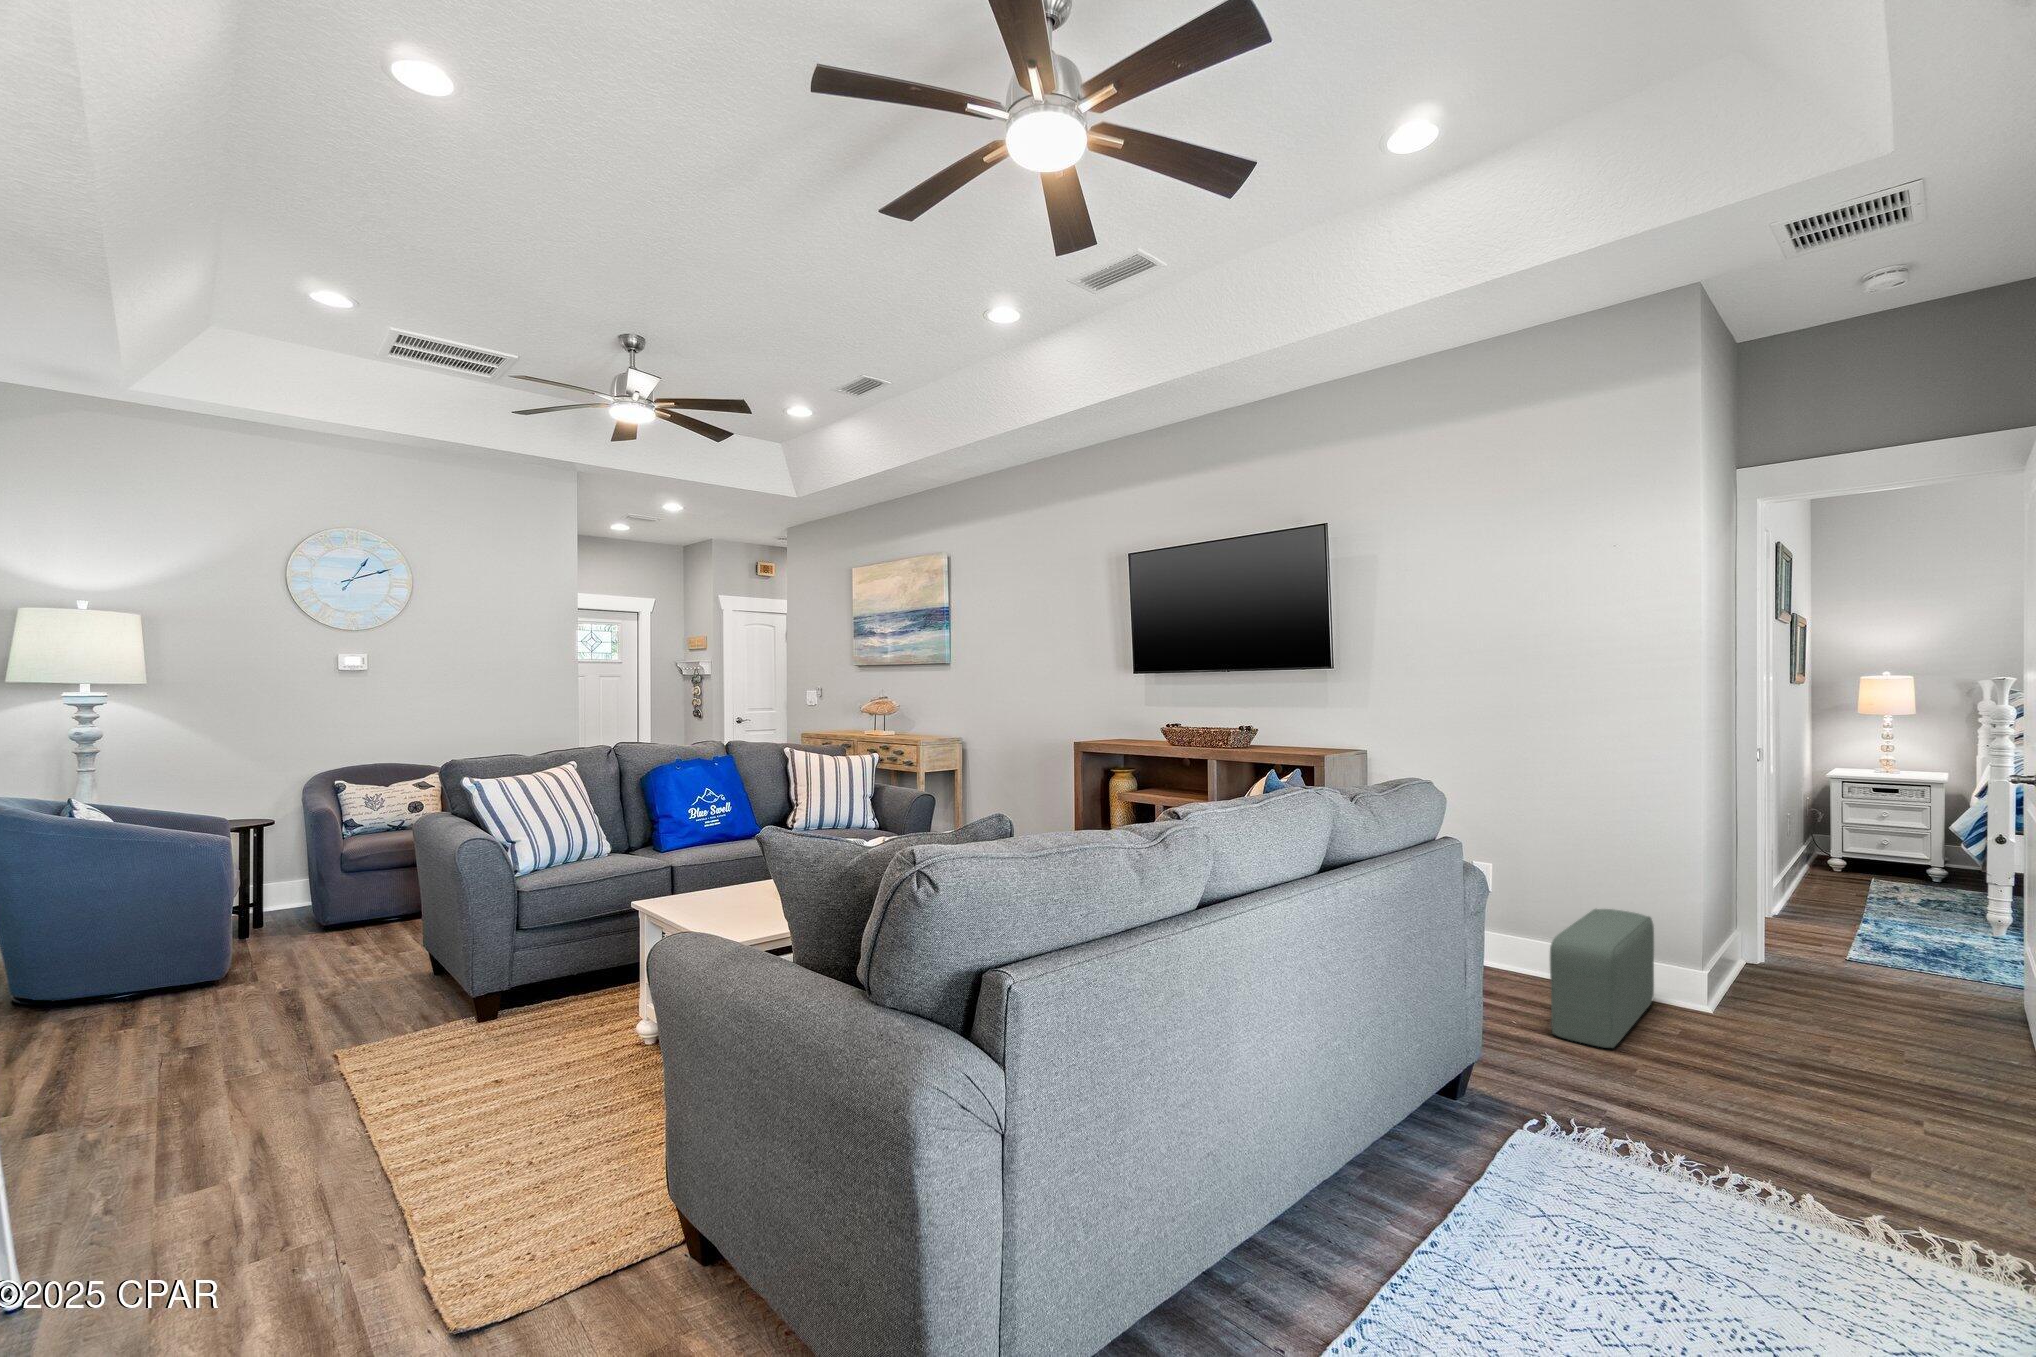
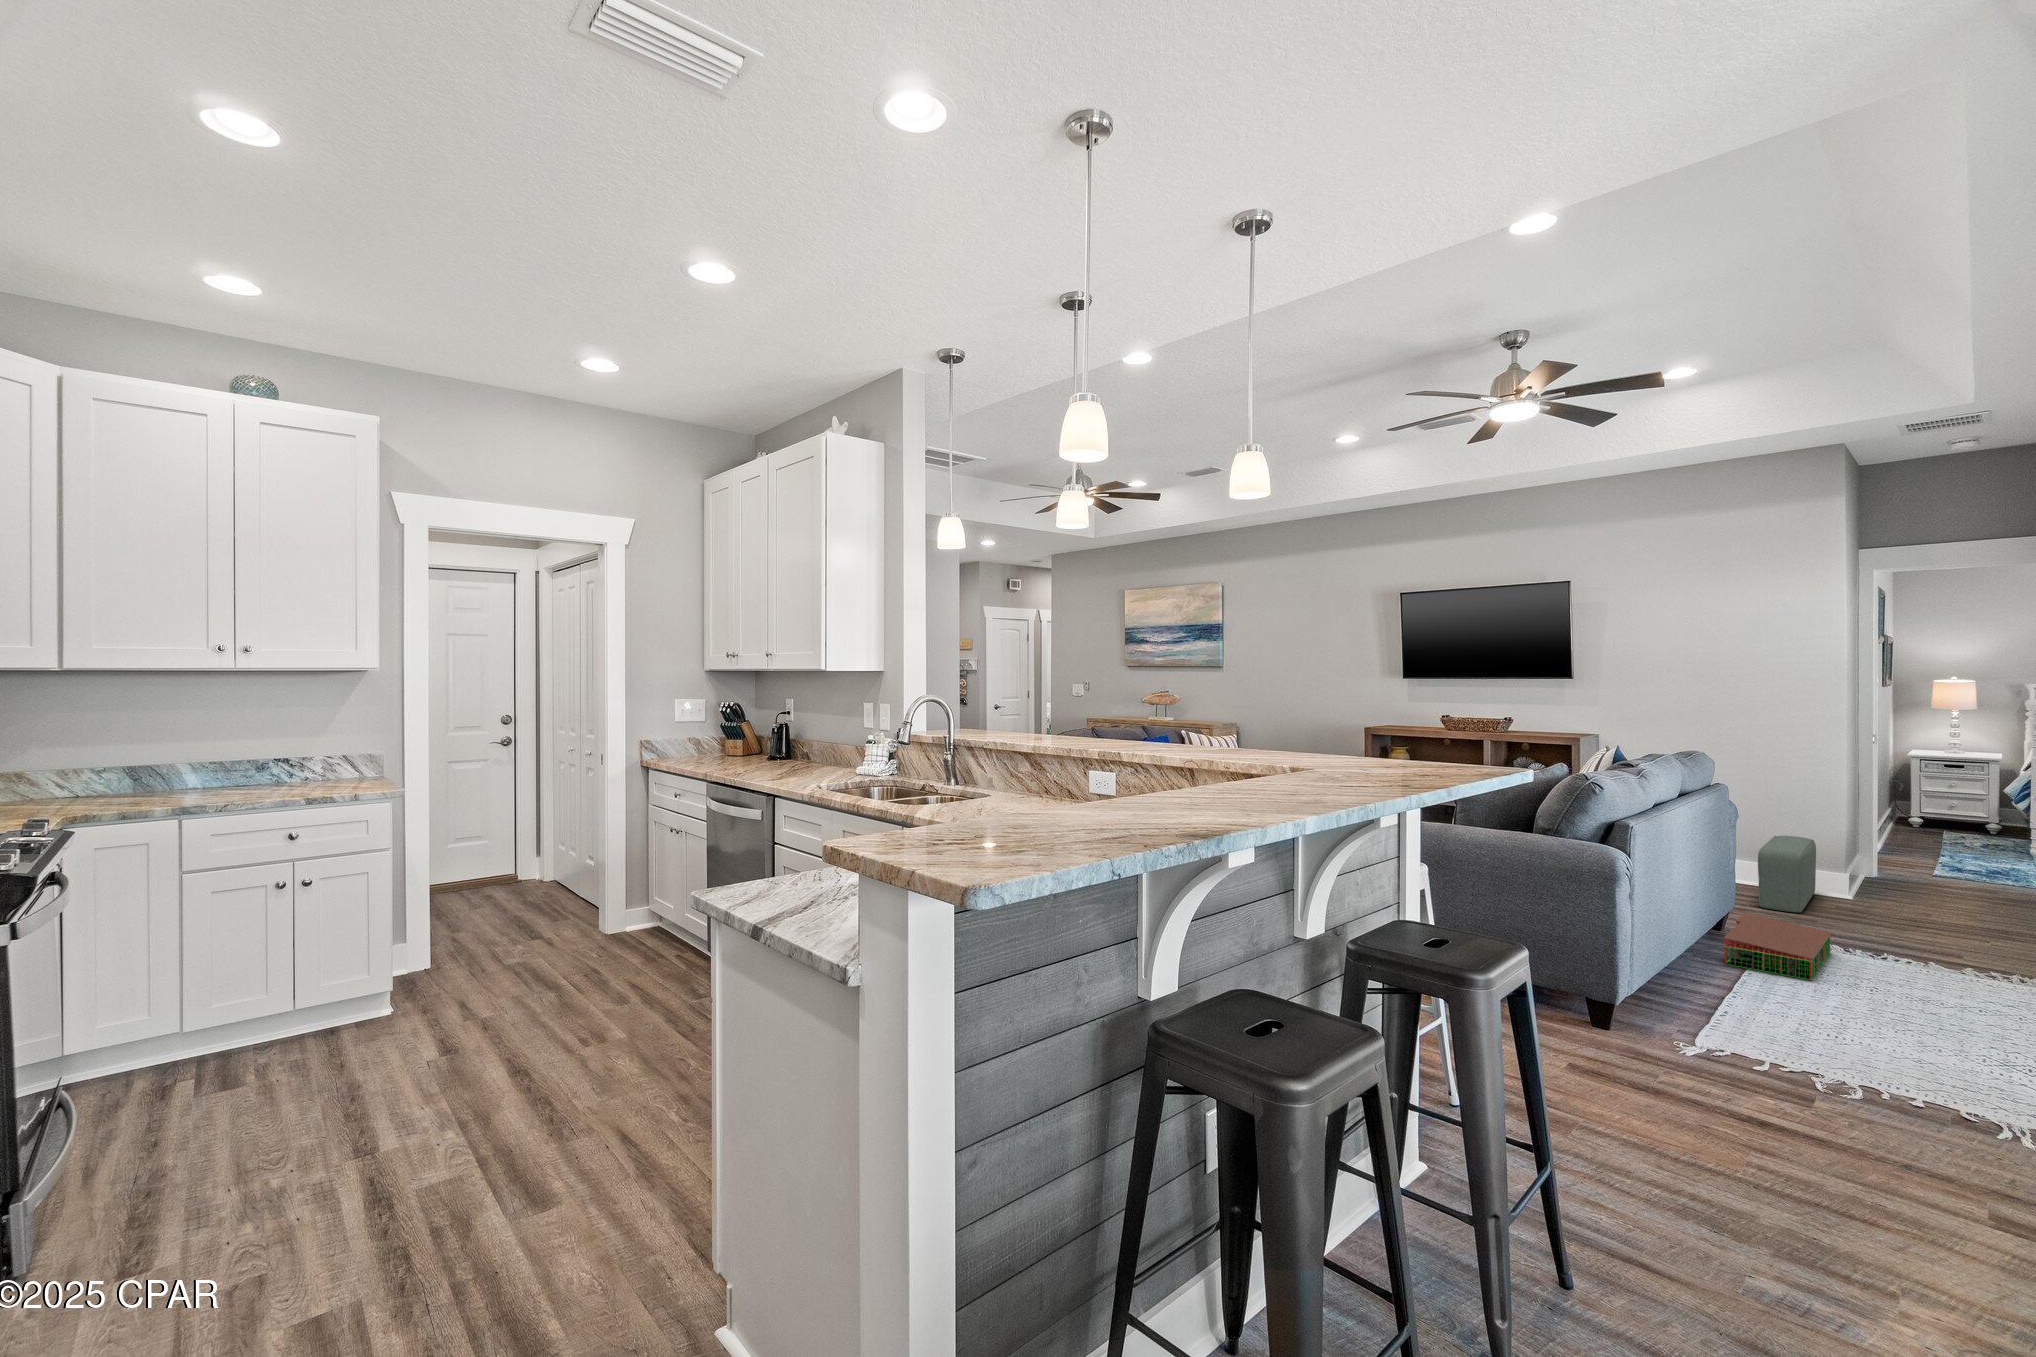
storage bin: none [1399,1074,1623,1264] -> present [1724,913,1831,980]

